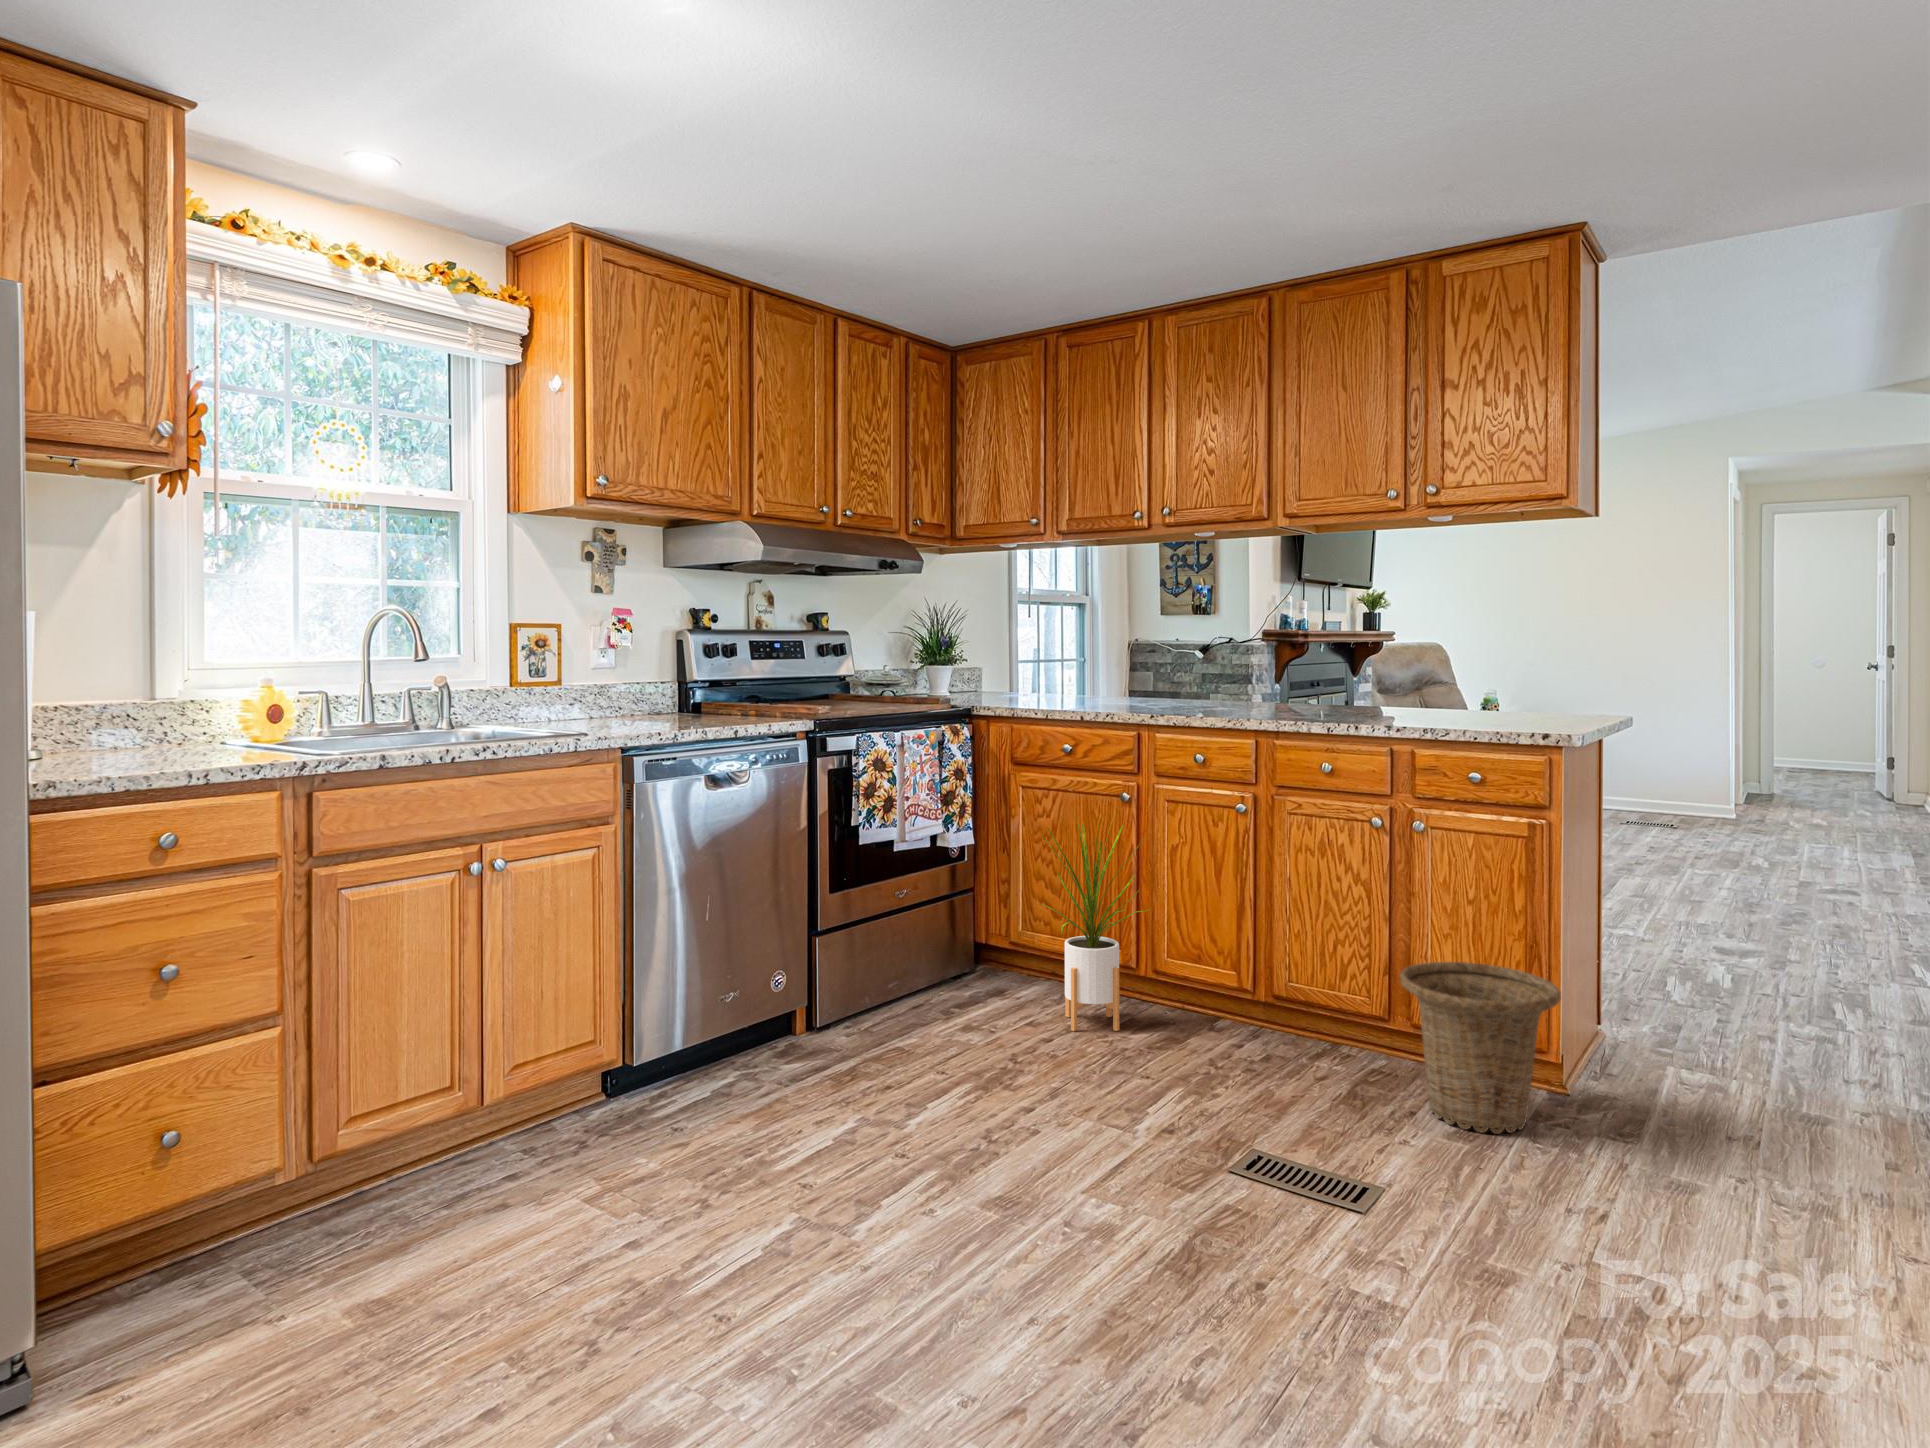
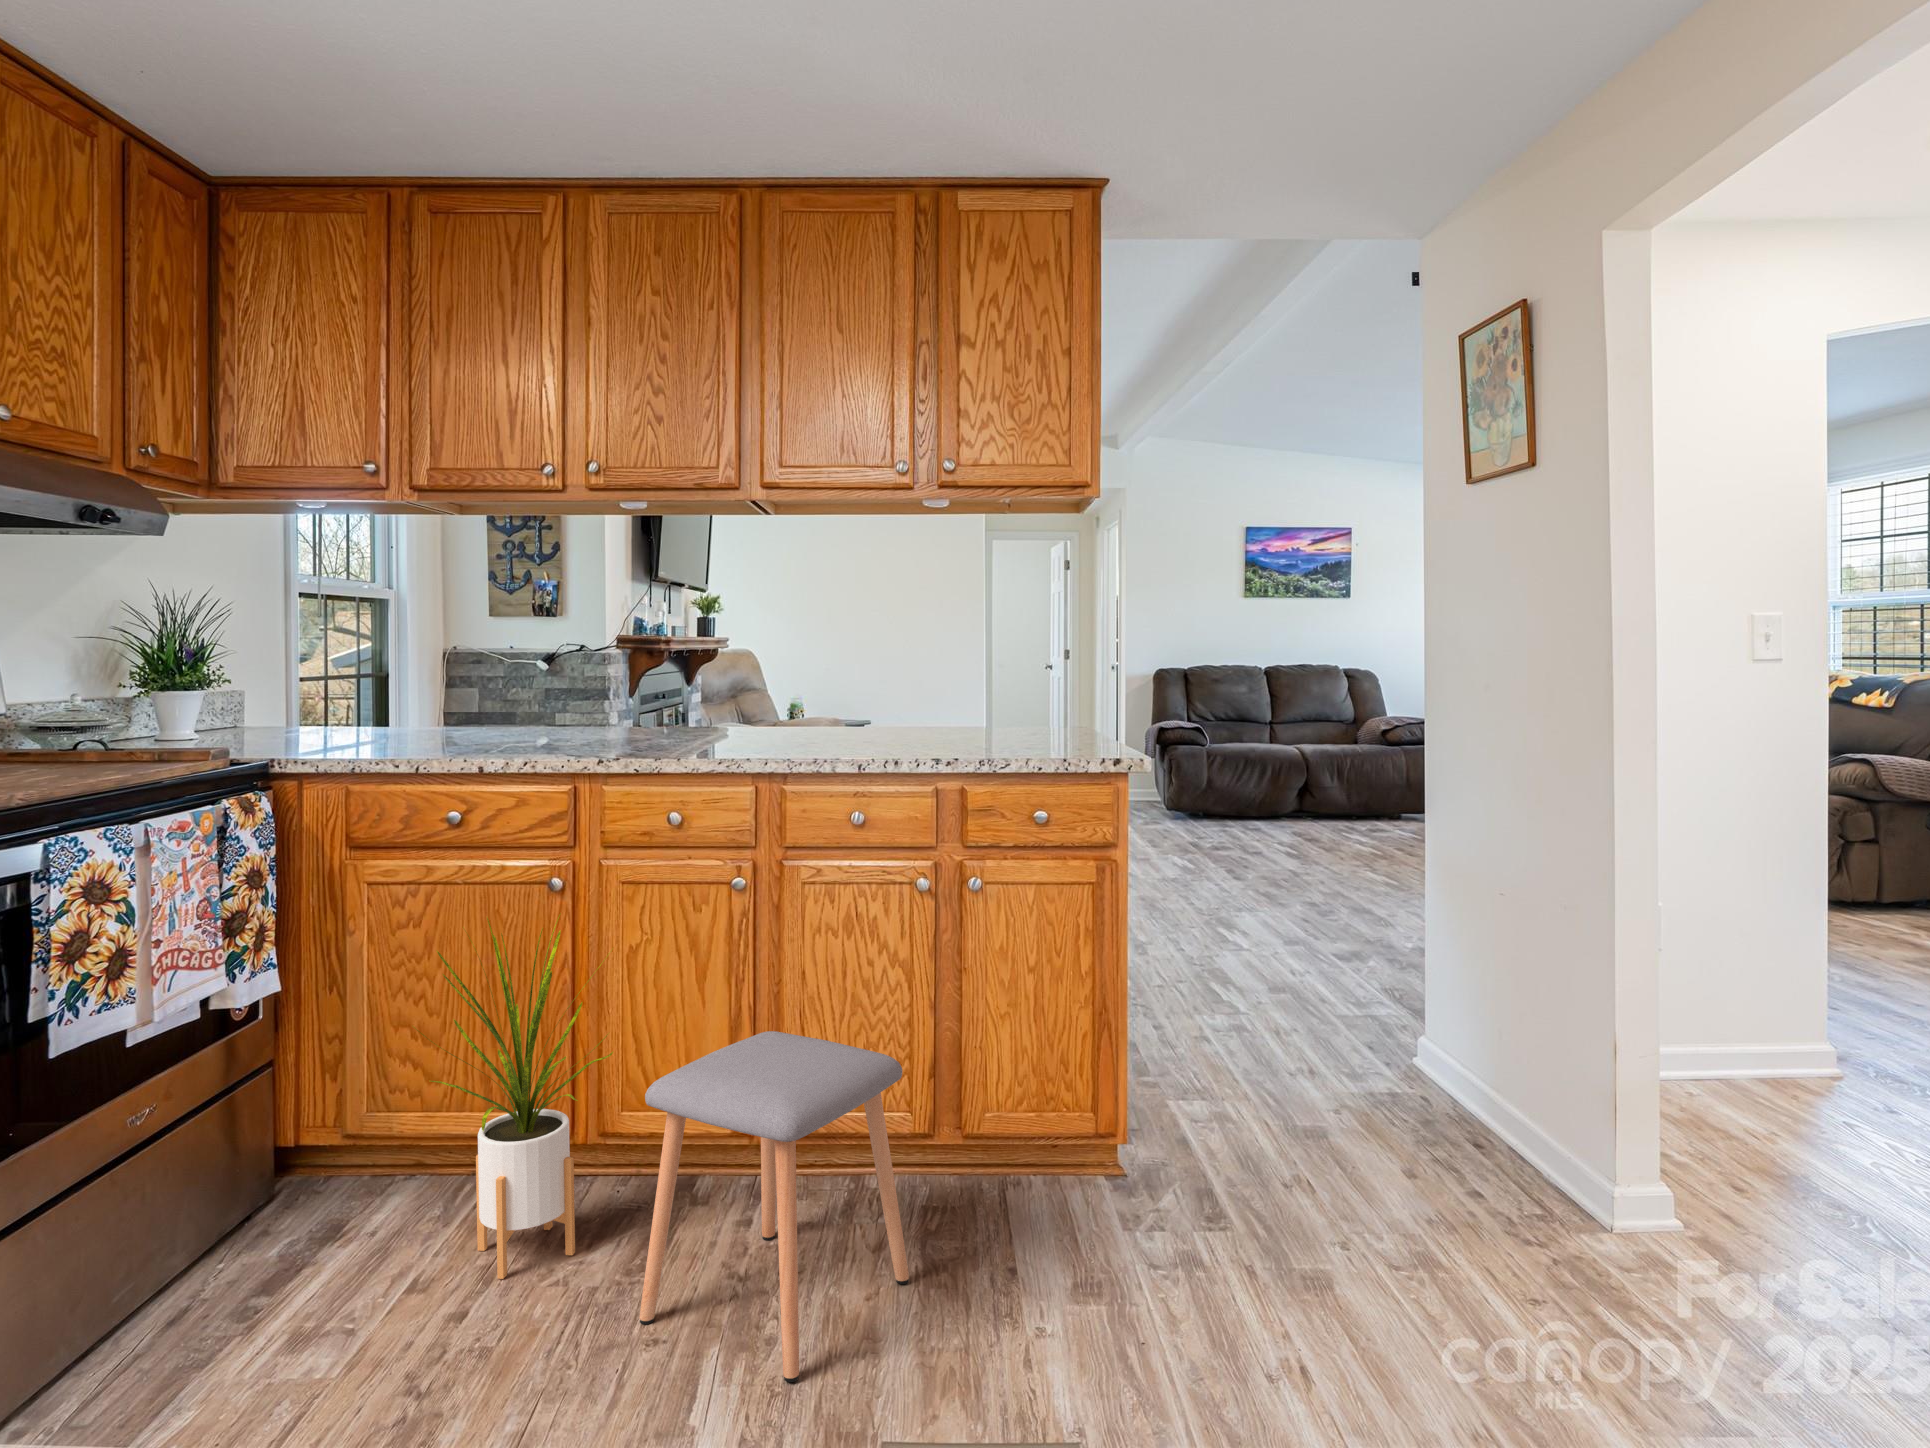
stool: none [1142,905,1328,1115] -> present [639,1031,909,1382]
basket: present [1400,962,1561,1134] -> none [989,1051,1171,1281]

